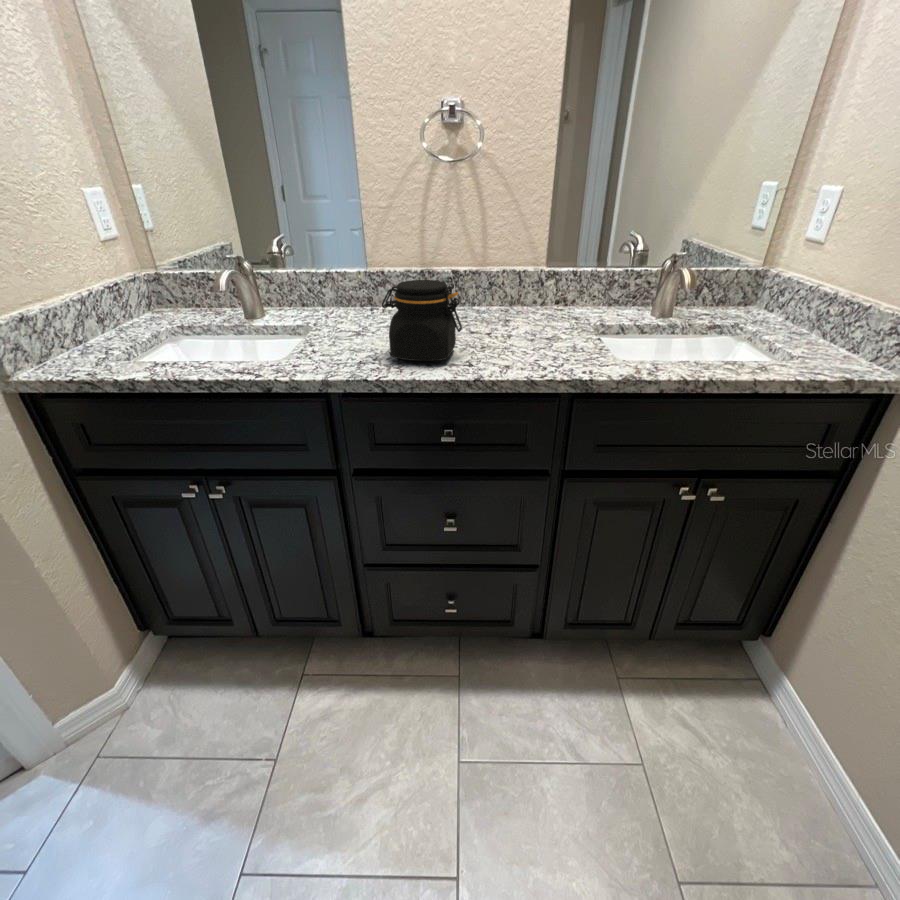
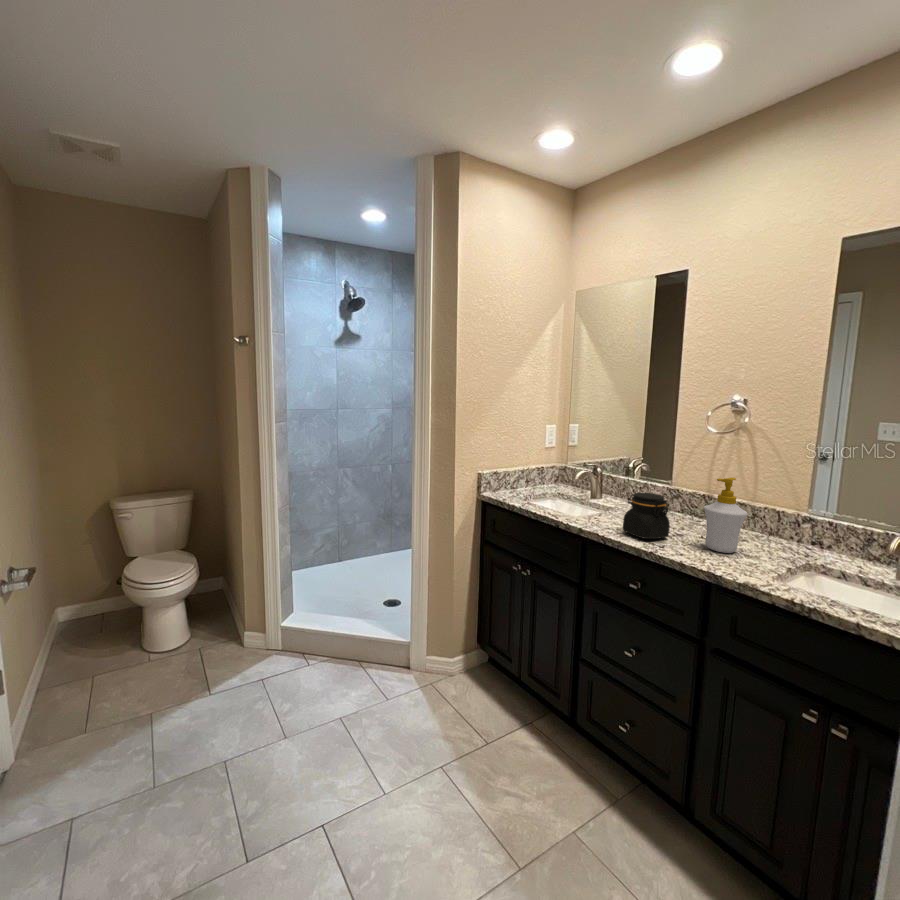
soap bottle: none [494,226,552,345] -> present [704,478,747,553]

